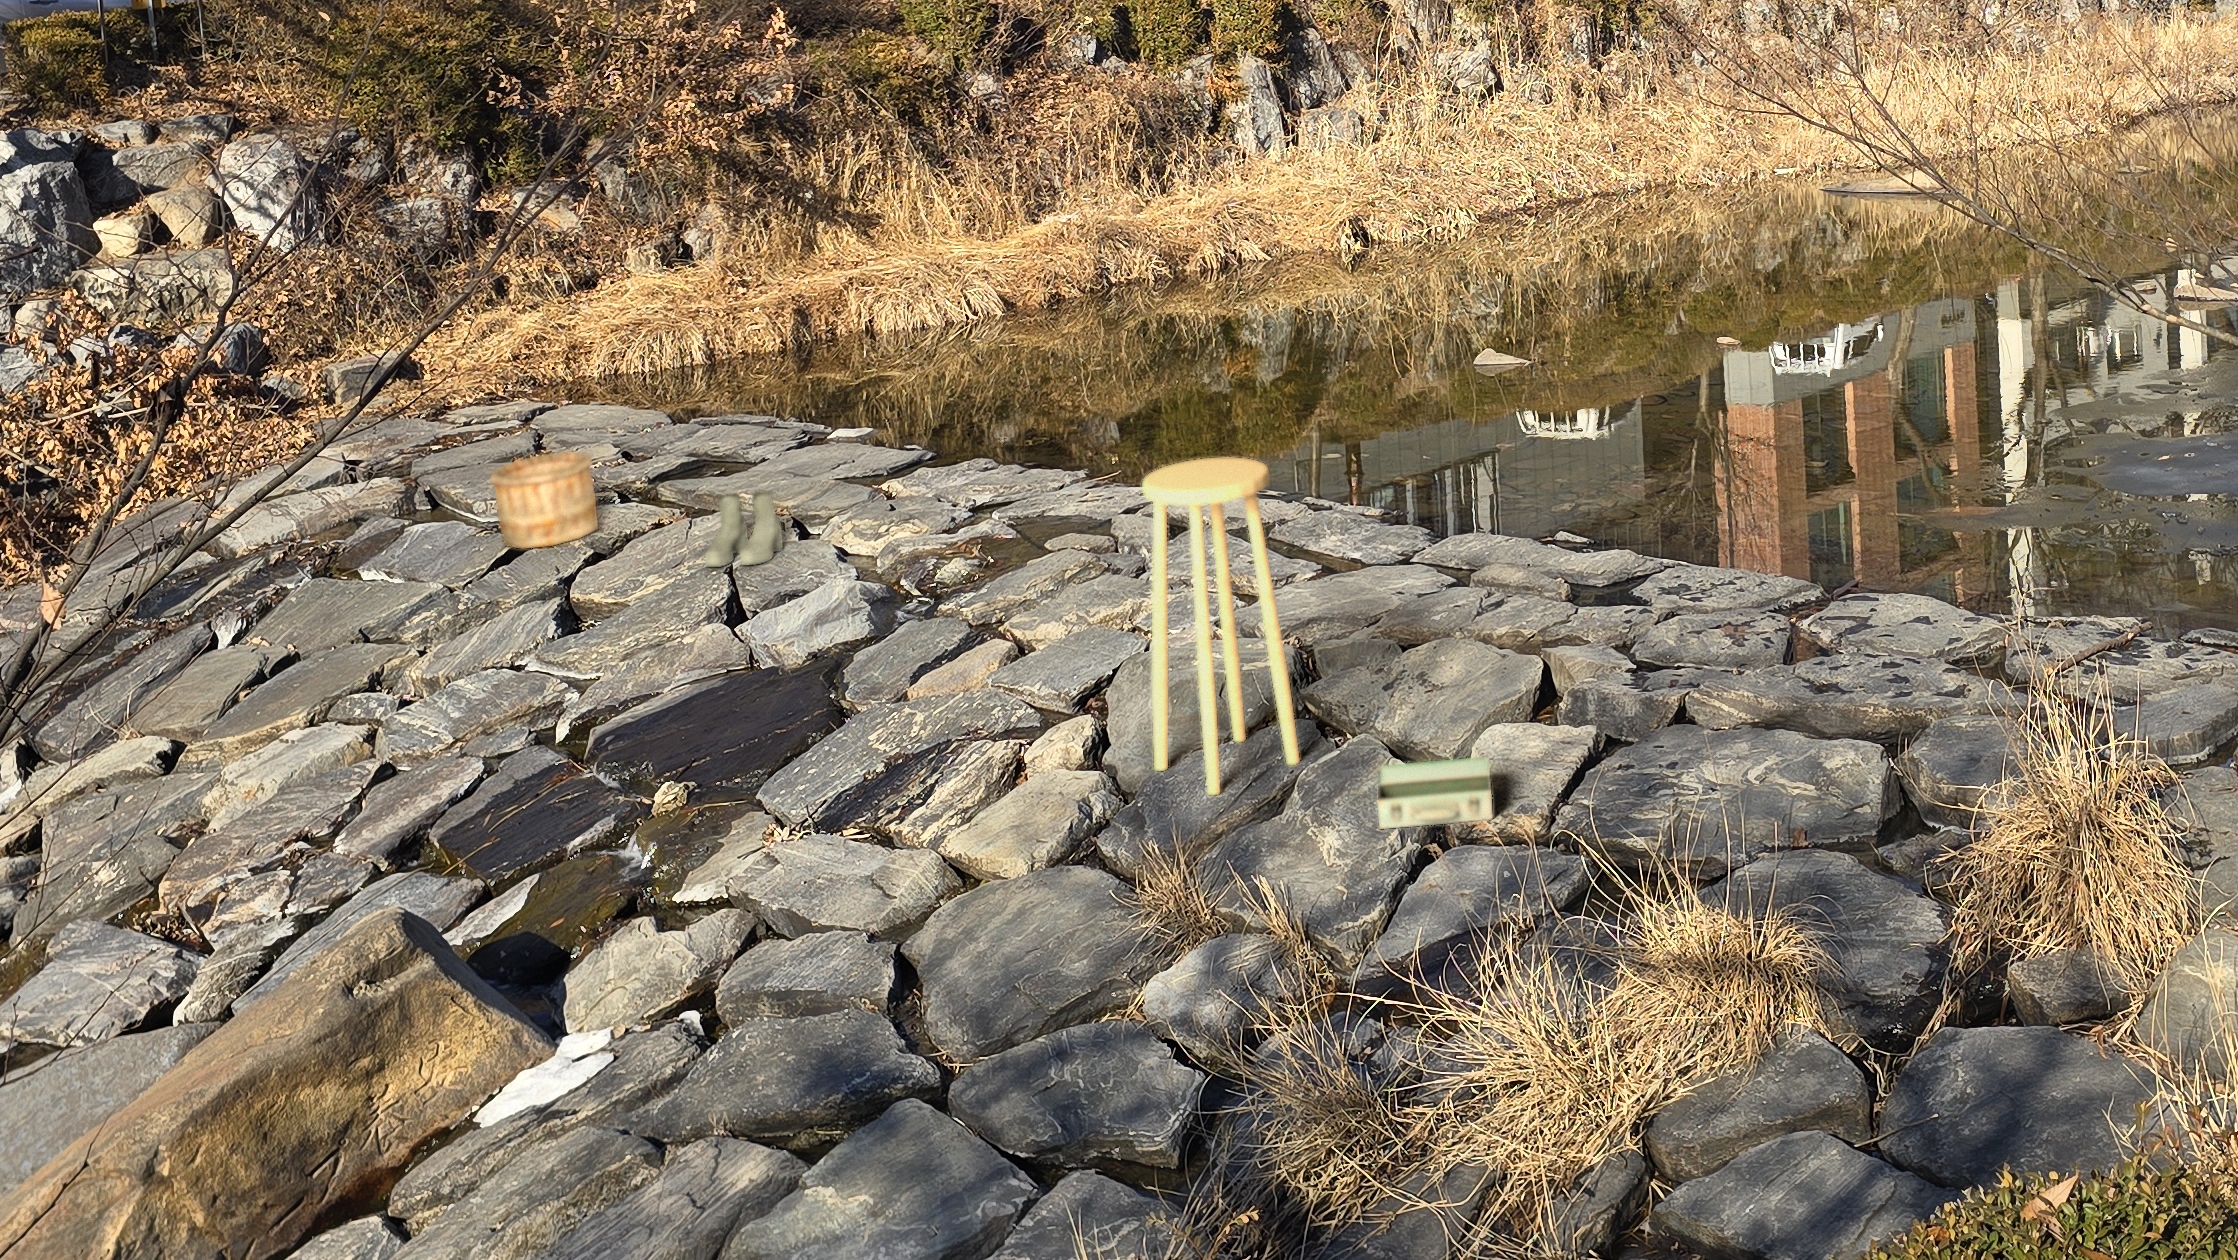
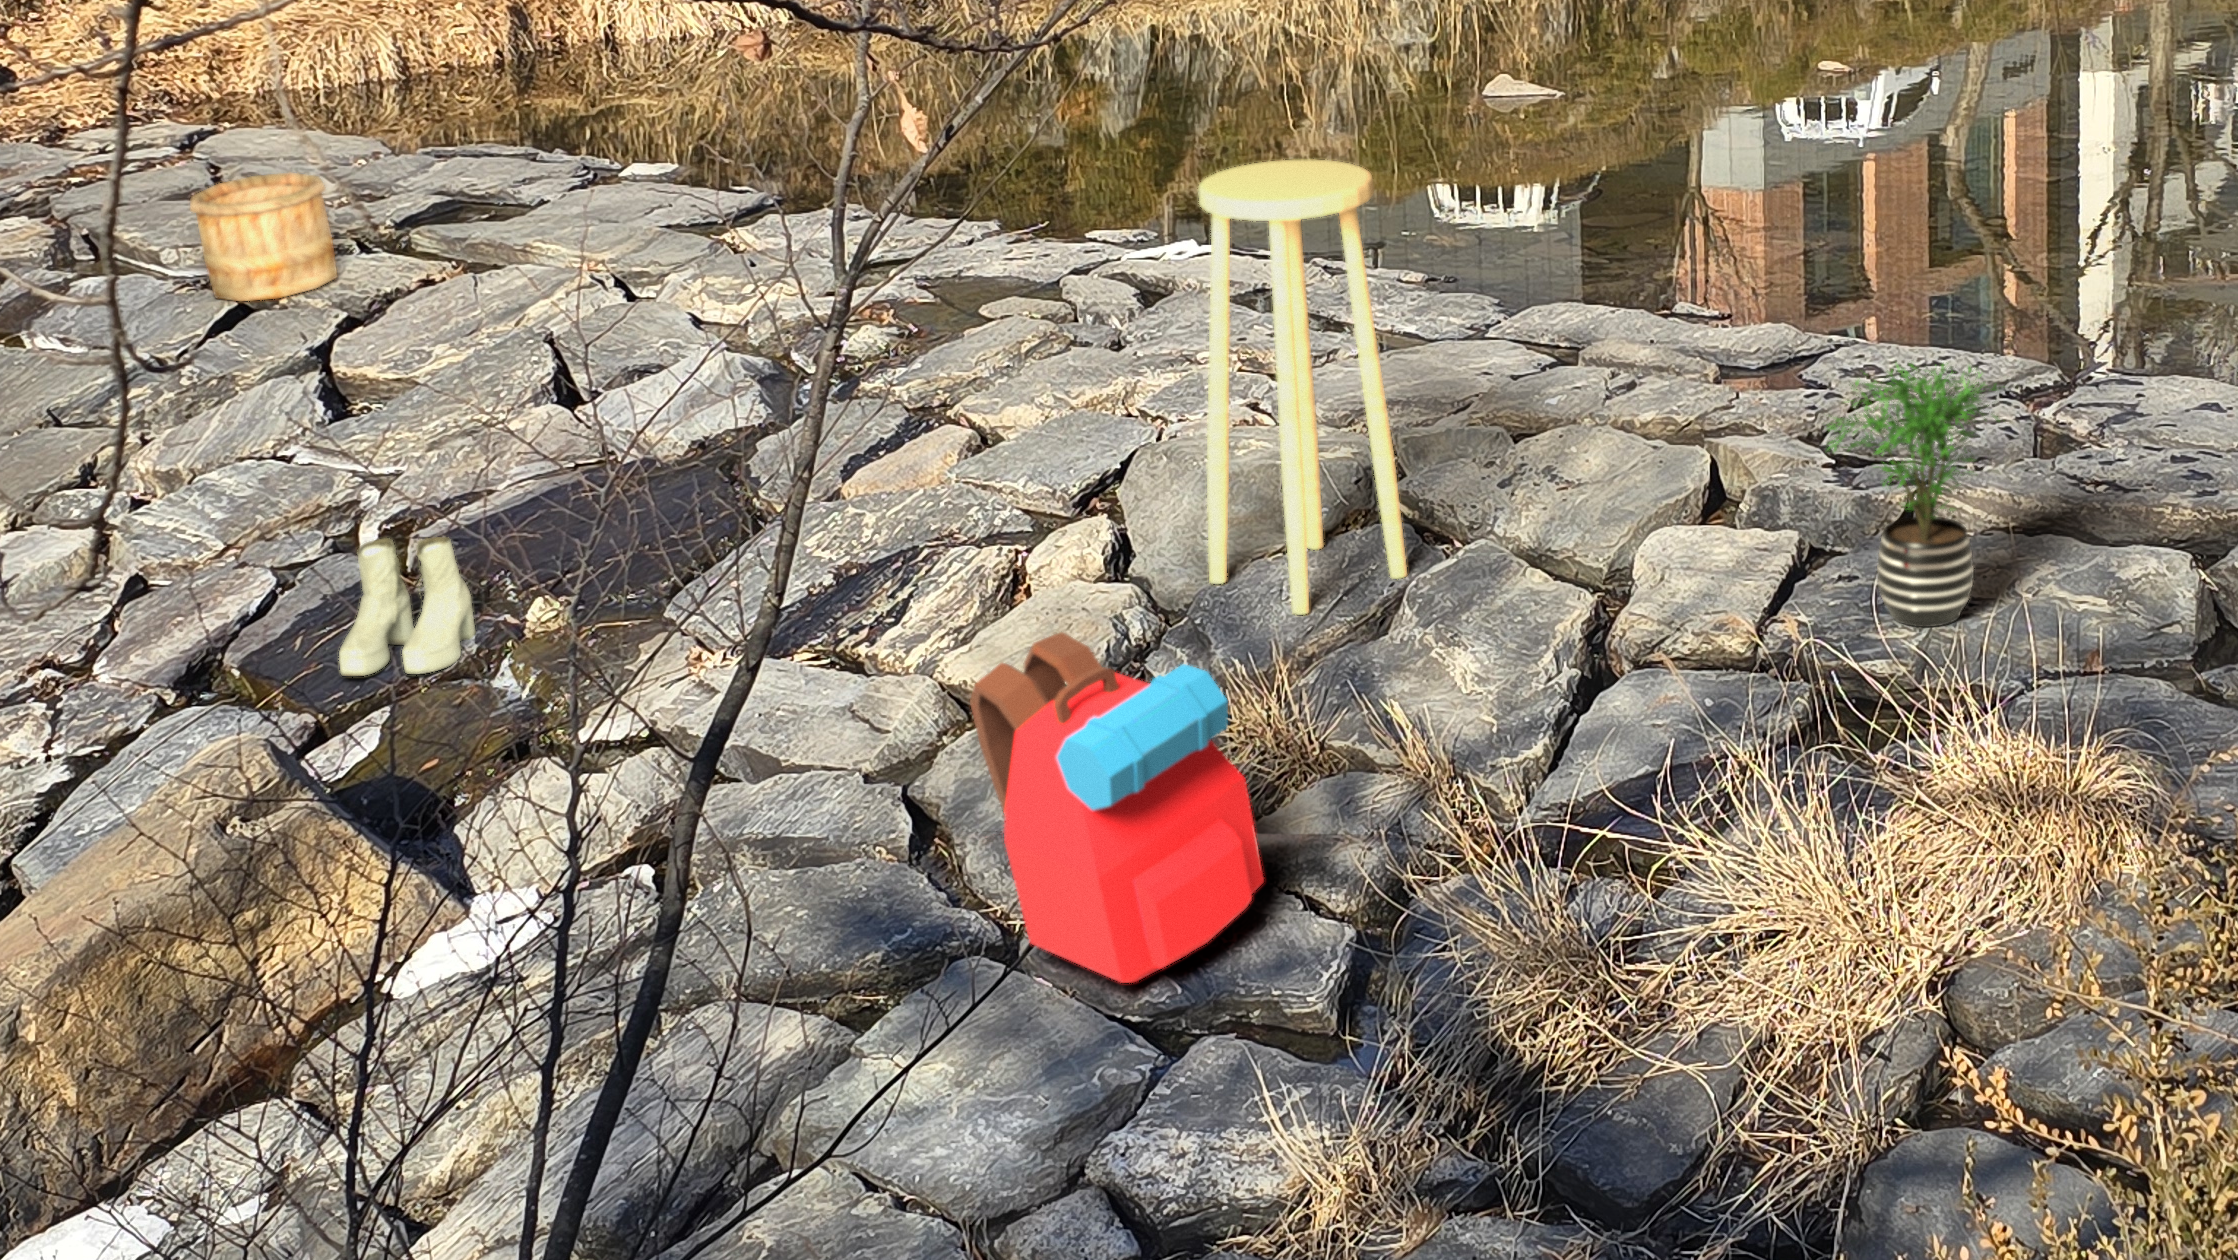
boots: present [705,491,783,567] -> present [339,537,475,676]
potted plant: none [1579,601,1719,801] -> present [1829,363,2000,627]
toolbox: present [1377,757,1492,829] -> none [1533,567,1699,659]
backpack: none [909,823,1129,1097] -> present [970,632,1264,983]

